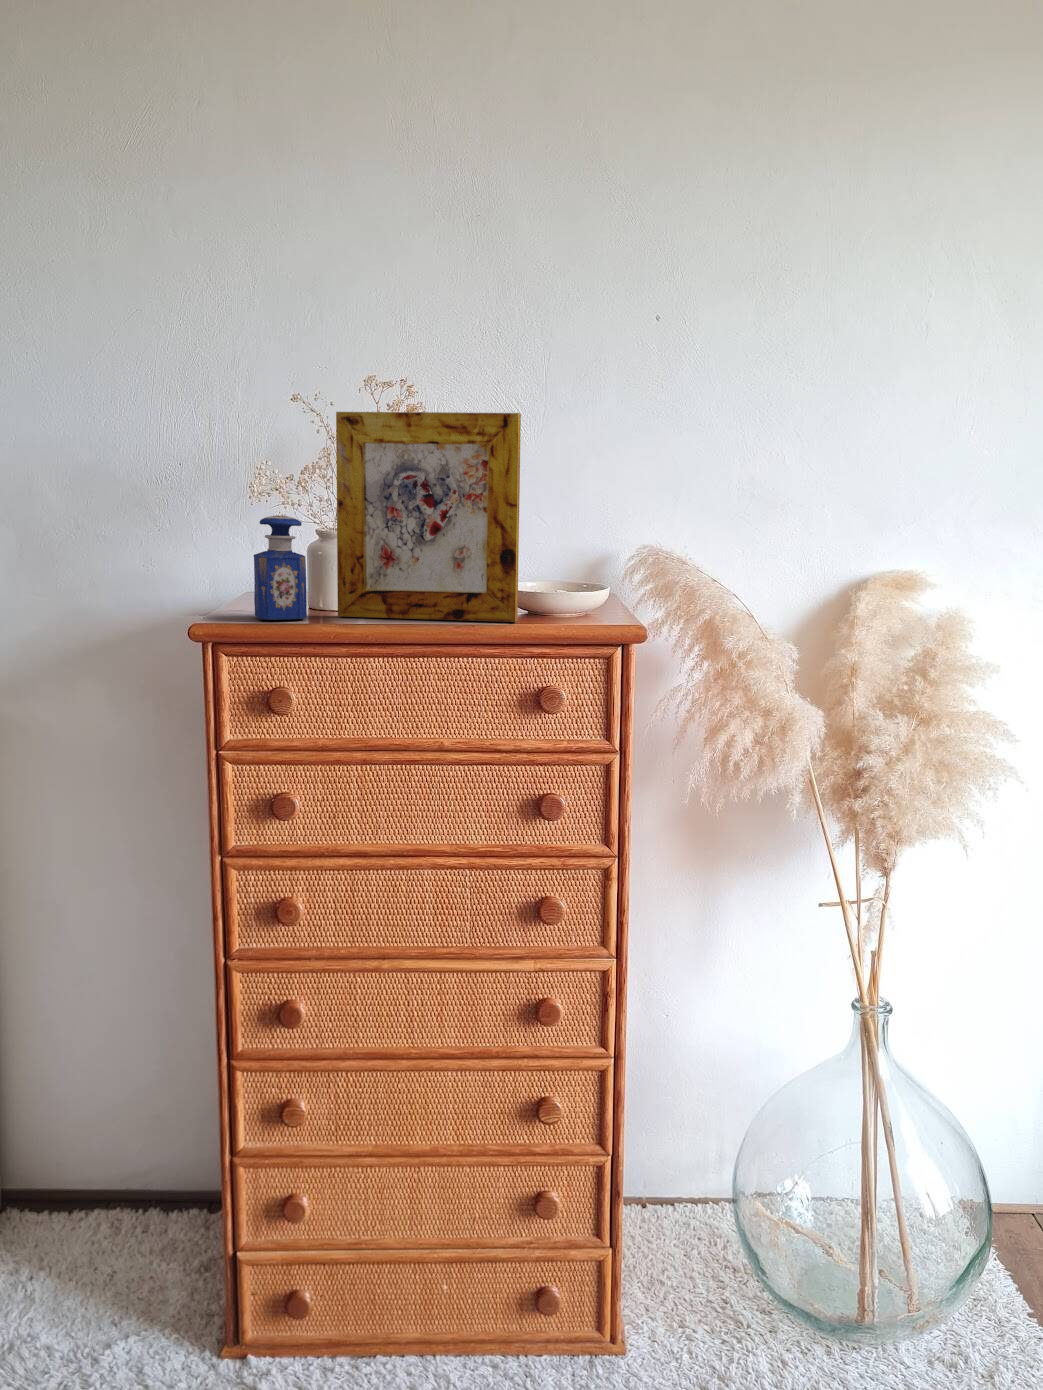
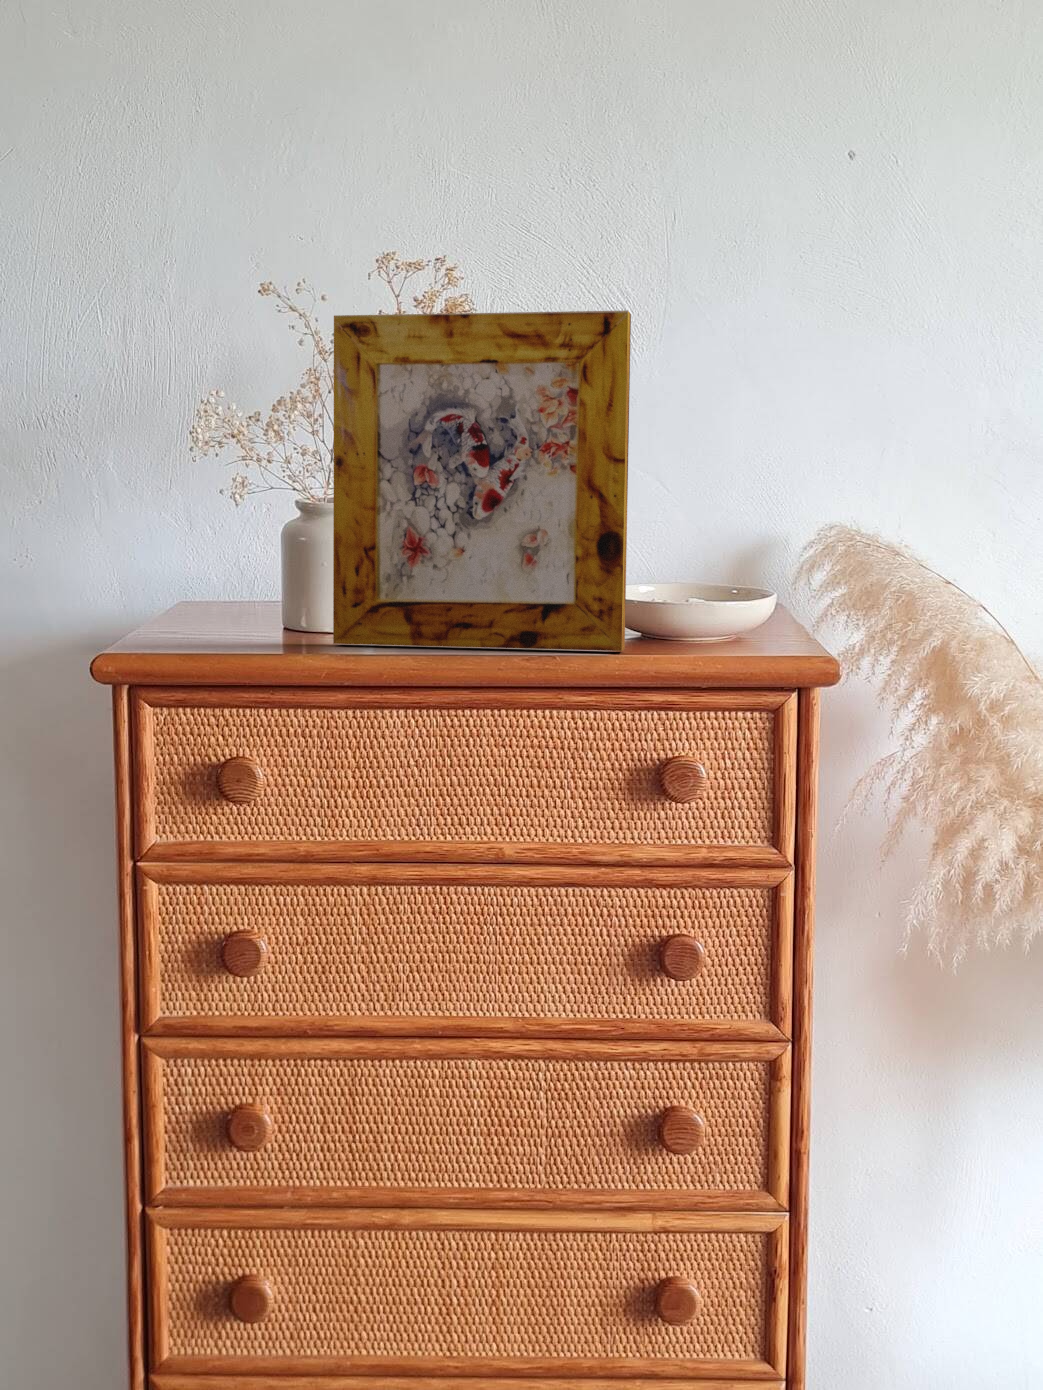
perfume bottle: present [253,516,307,620] -> none [199,481,283,647]

